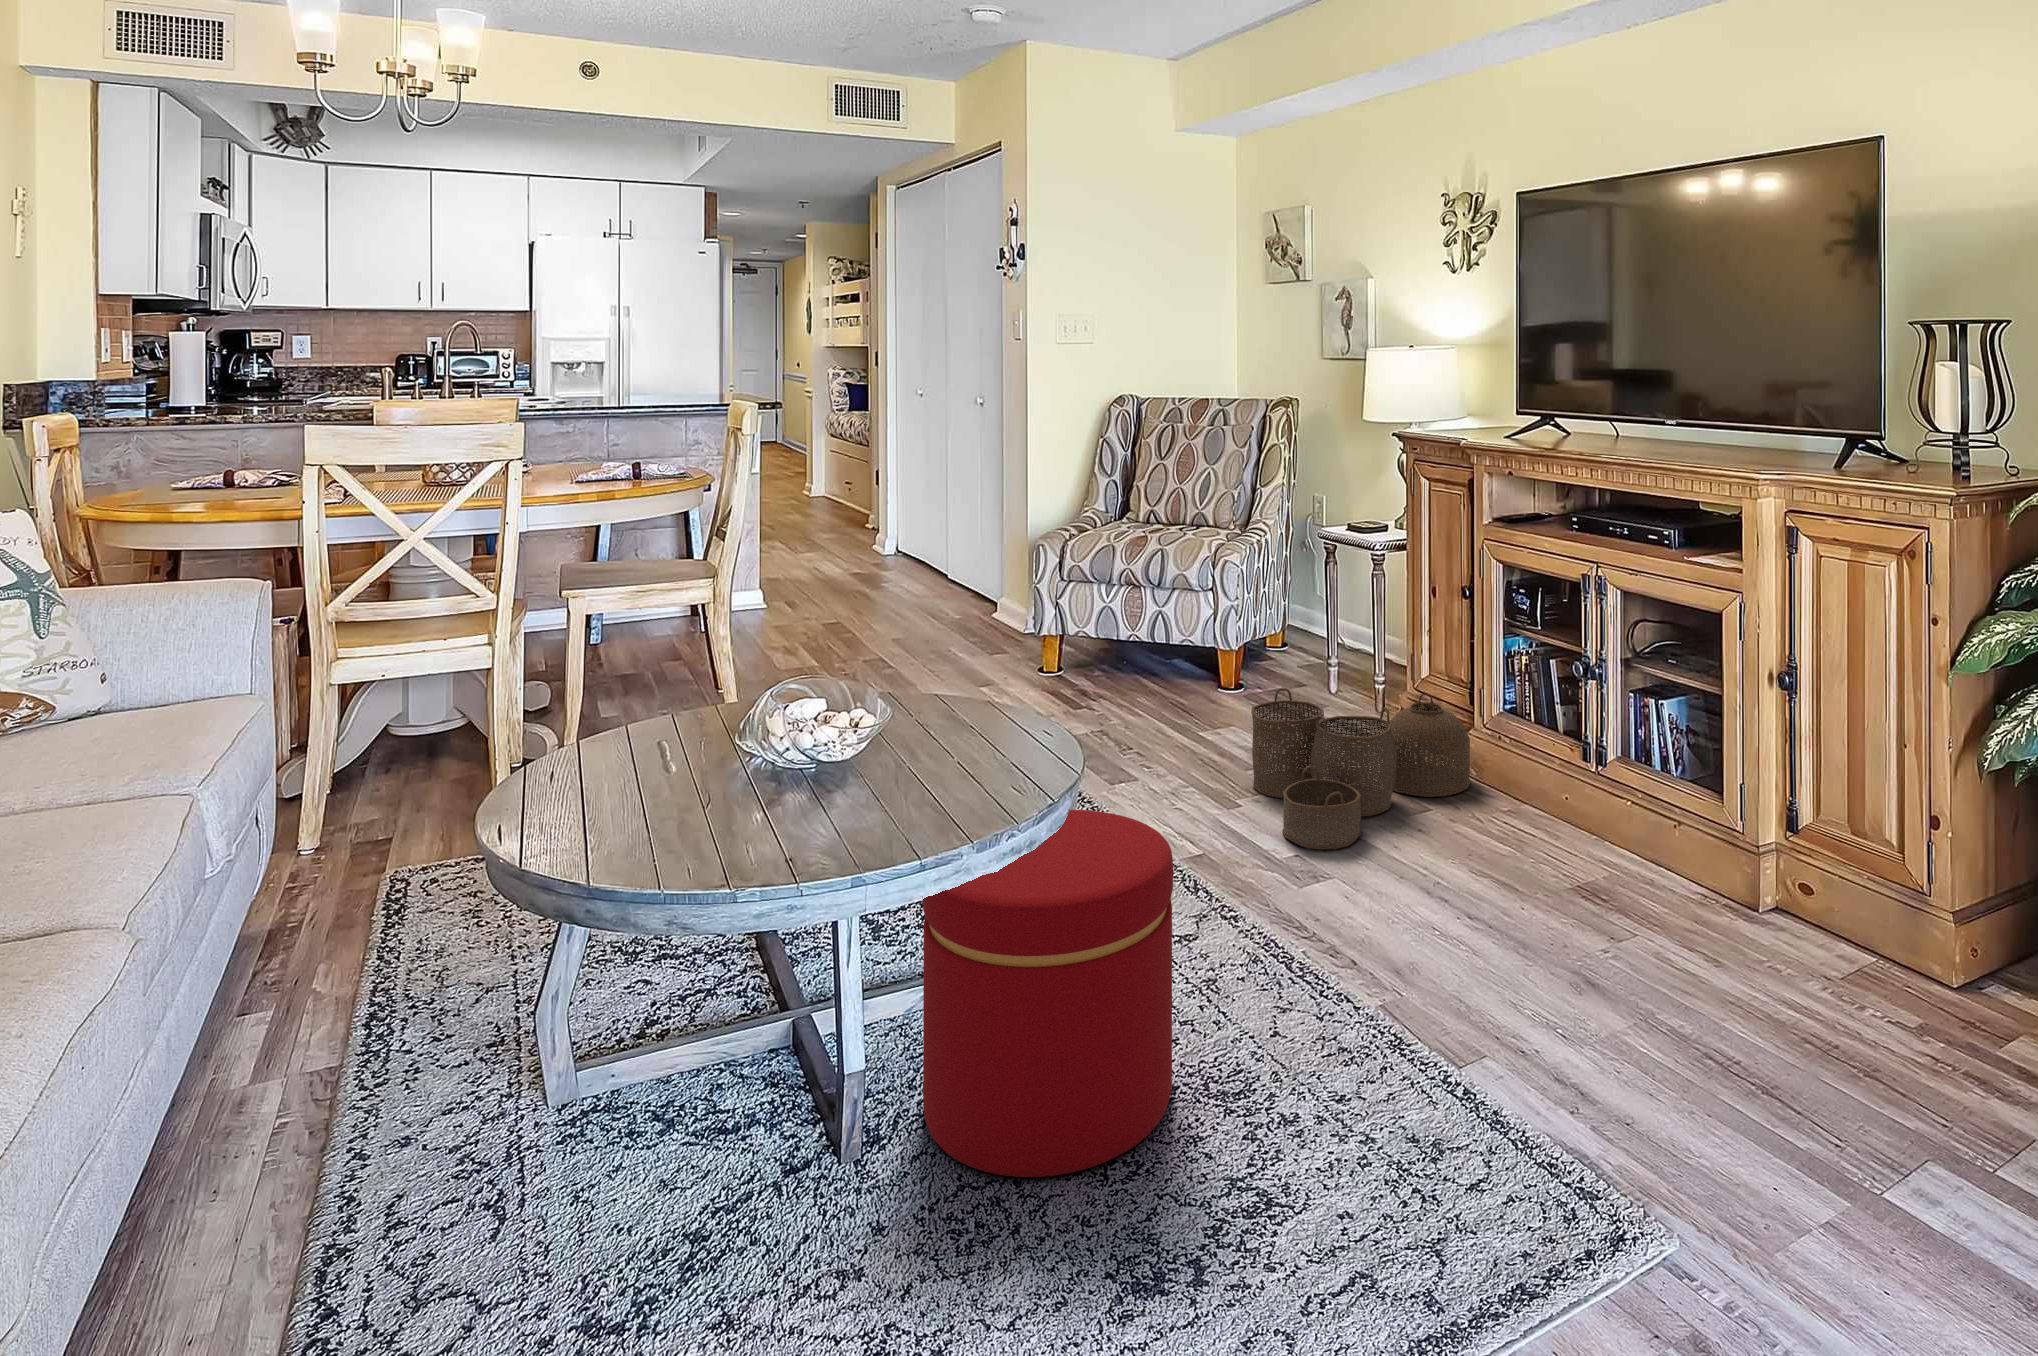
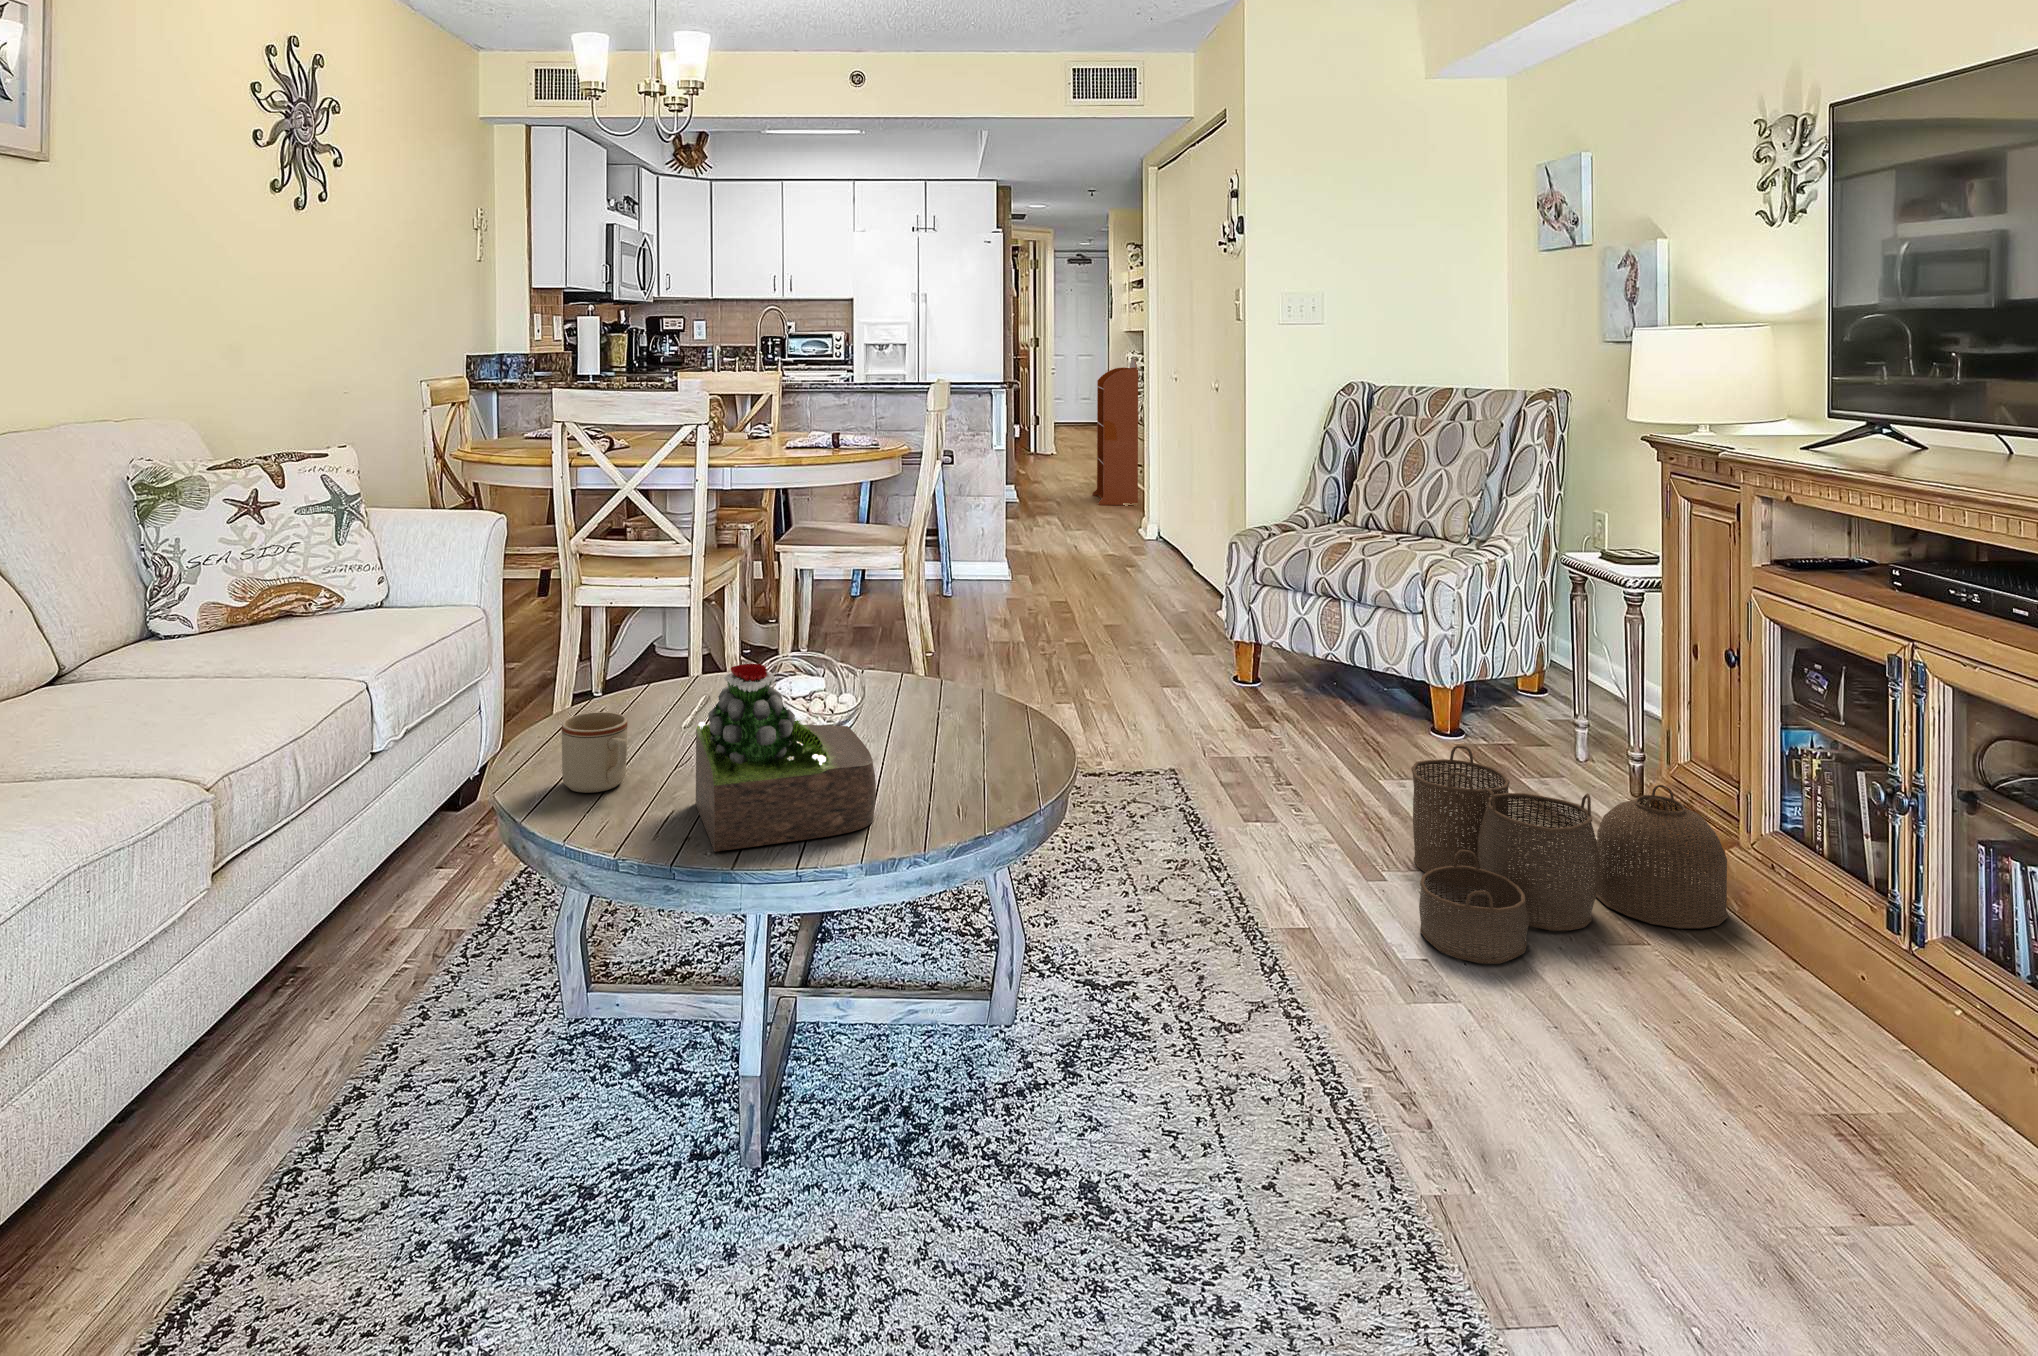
bookcase: none [794,373,849,524] -> present [1092,358,1138,505]
succulent plant: none [761,683,952,864] -> present [696,664,876,852]
mug: none [592,761,679,846] -> present [562,712,628,793]
ottoman: present [922,810,1173,1177] -> none [832,838,1113,1273]

